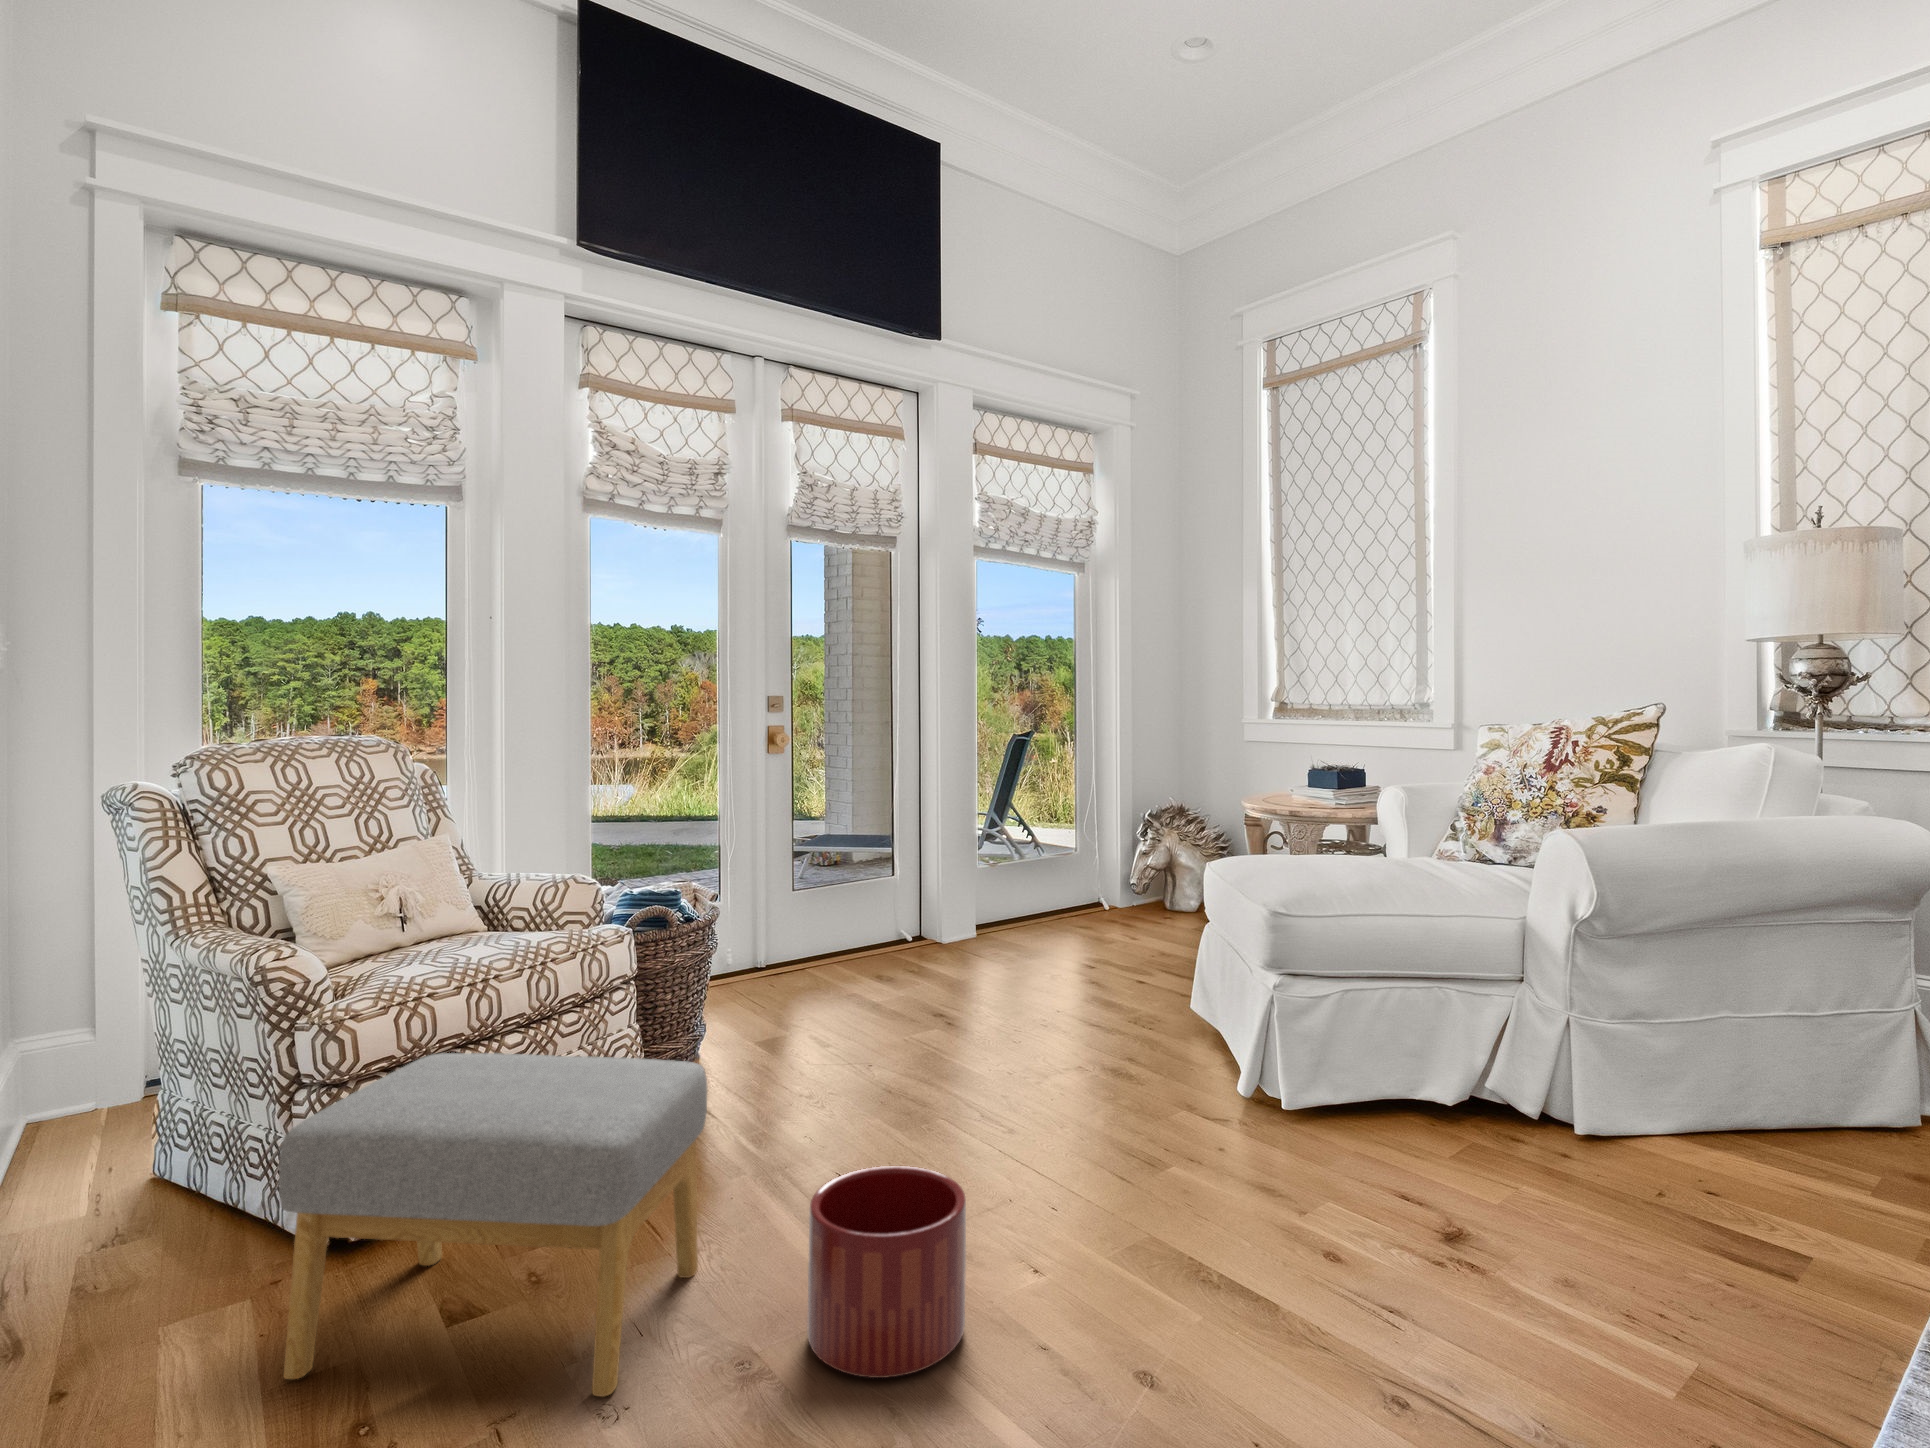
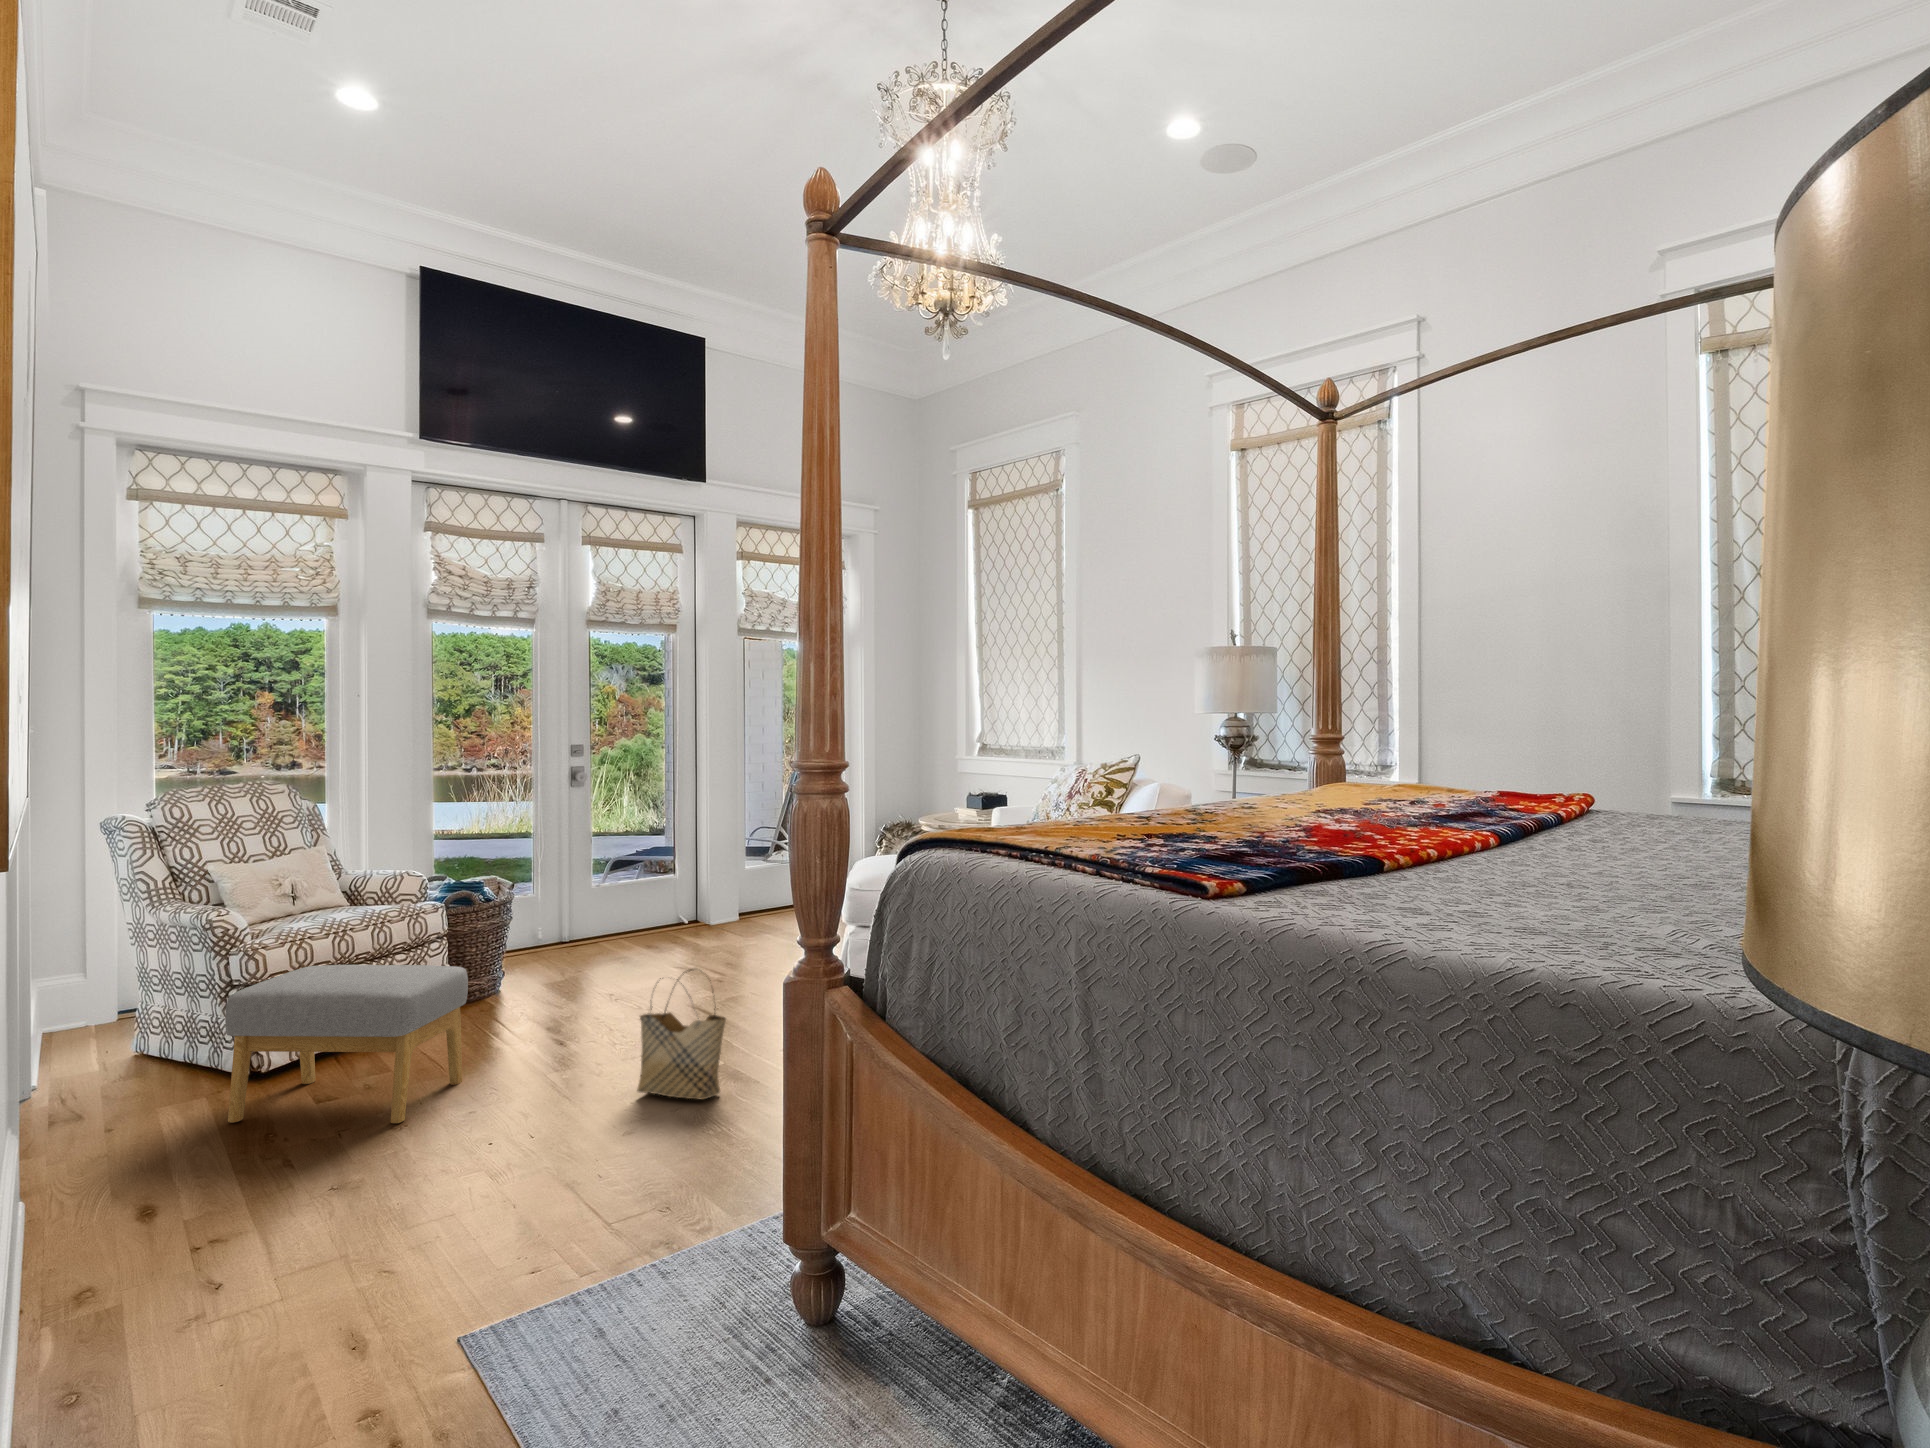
woven basket: none [1035,1080,1206,1351] -> present [637,969,726,1099]
planter: present [808,1166,966,1378] -> none [510,1018,599,1114]

